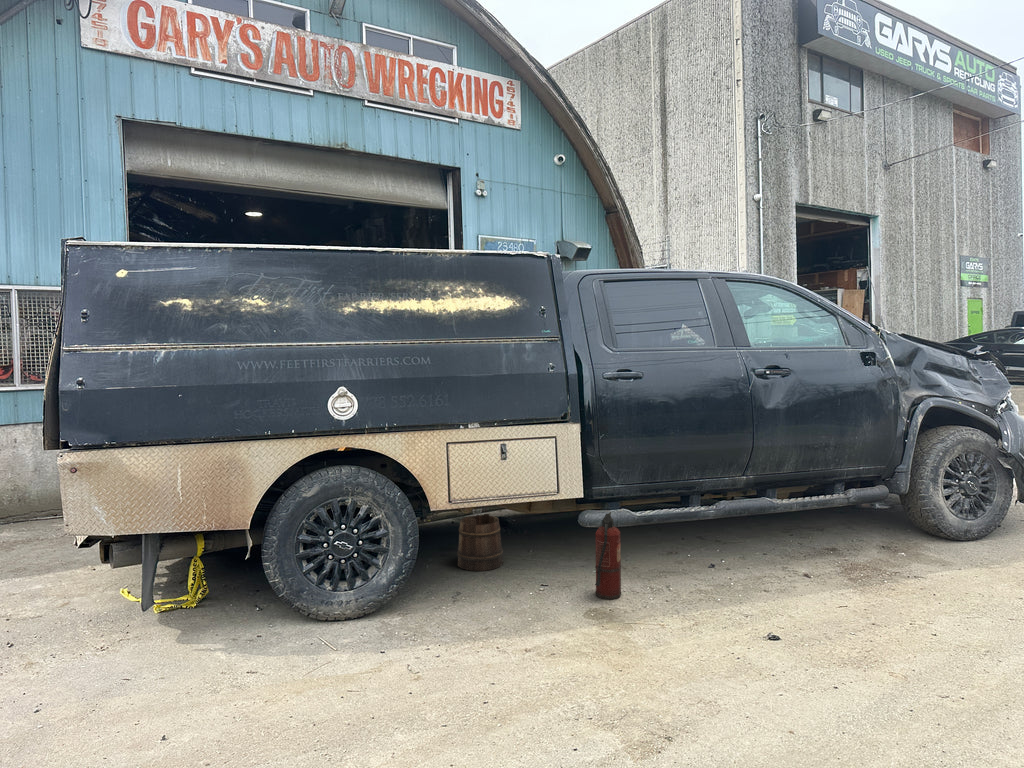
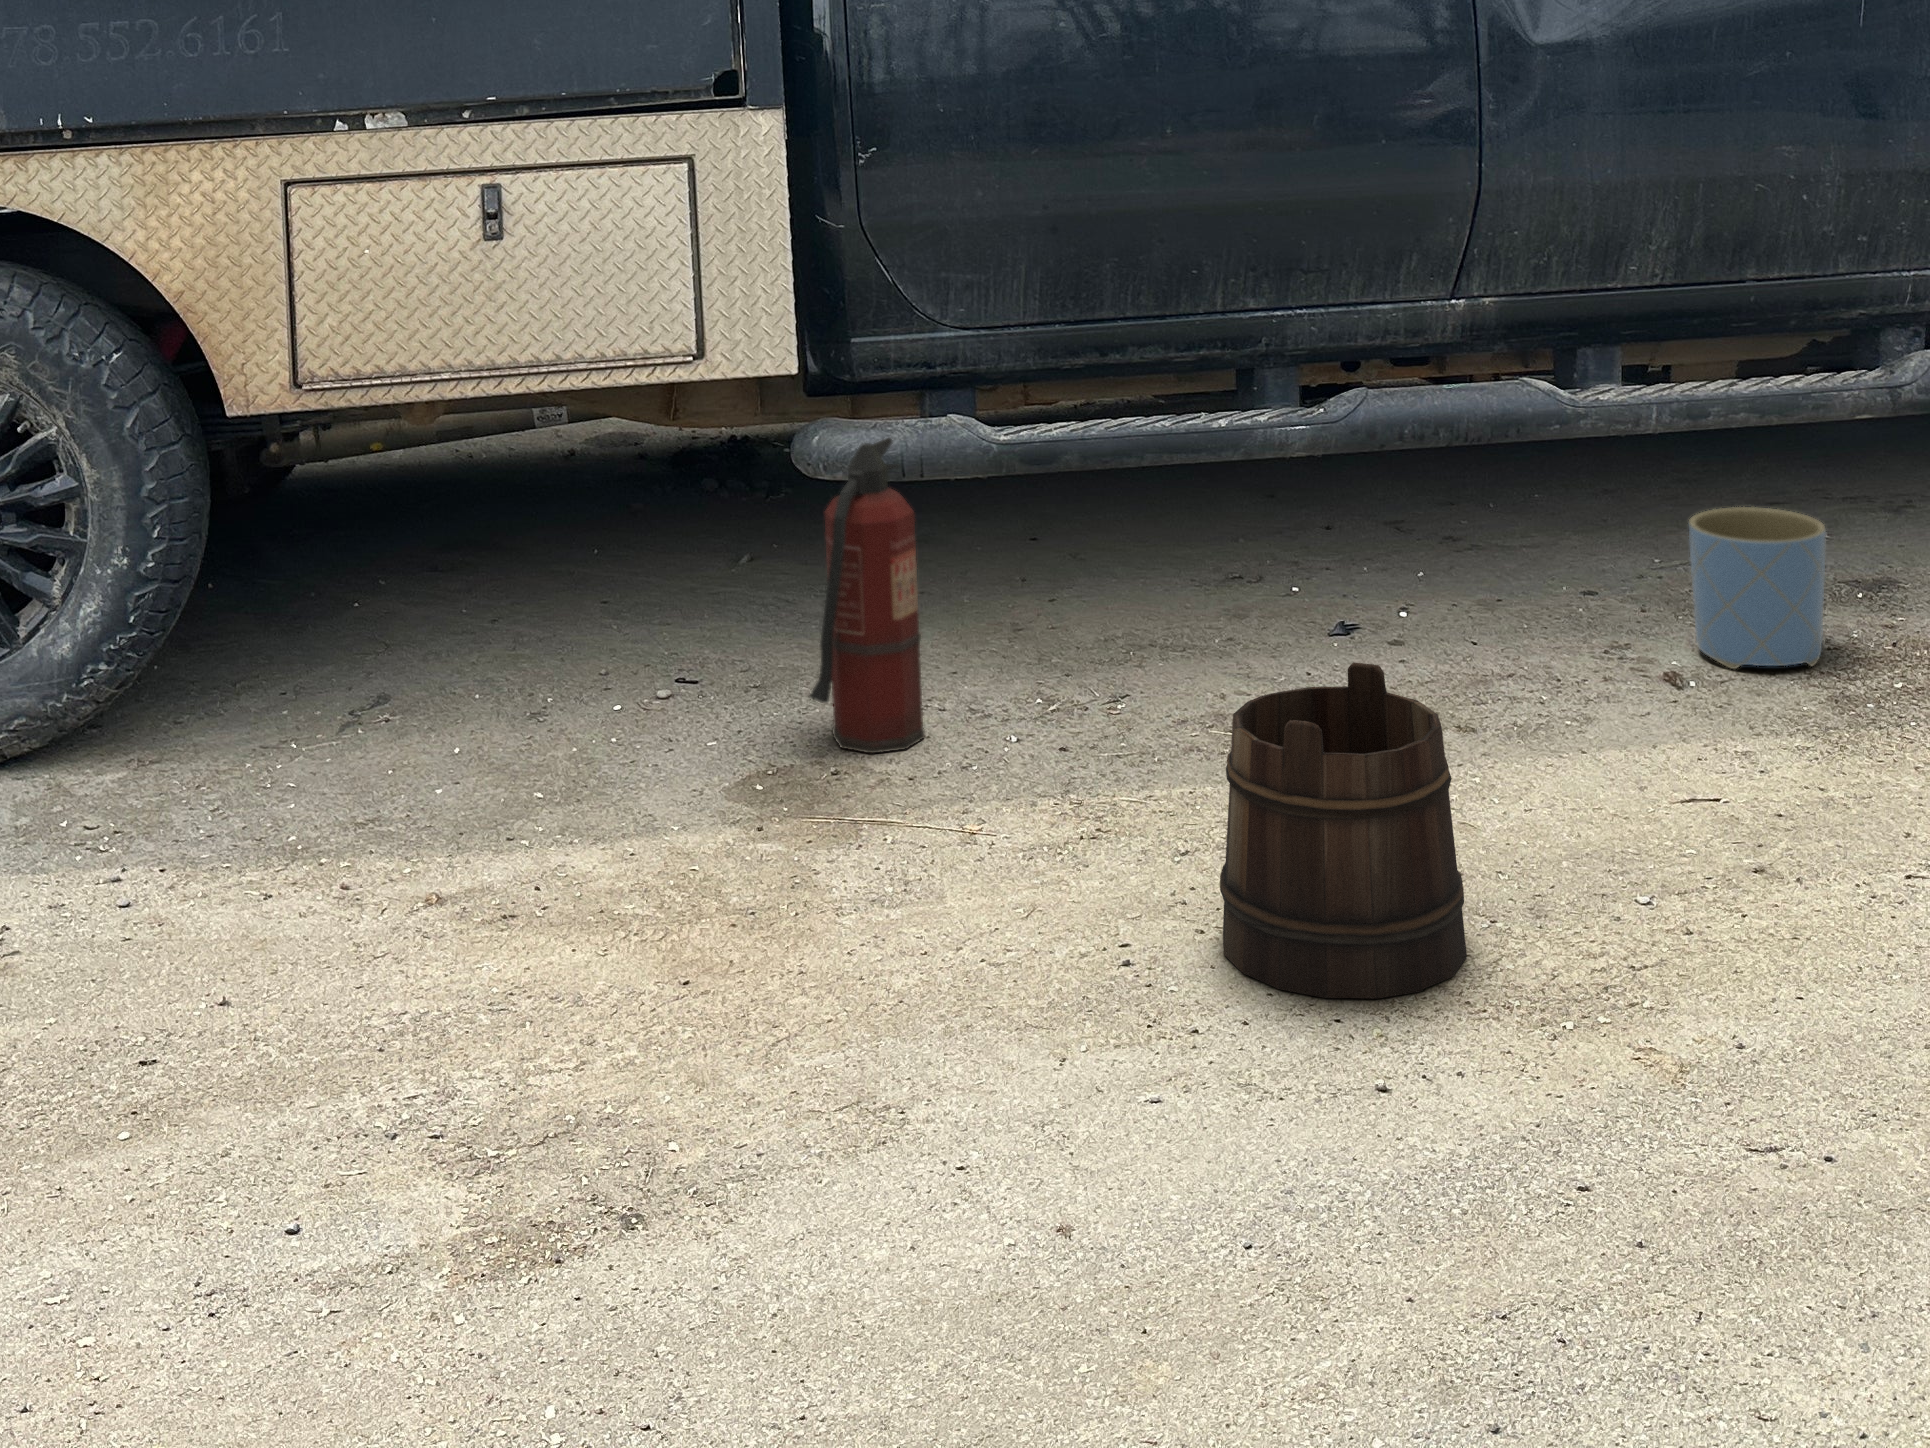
bucket: present [457,514,503,571] -> present [1220,662,1467,999]
planter: none [795,523,831,566] -> present [1689,507,1826,669]

